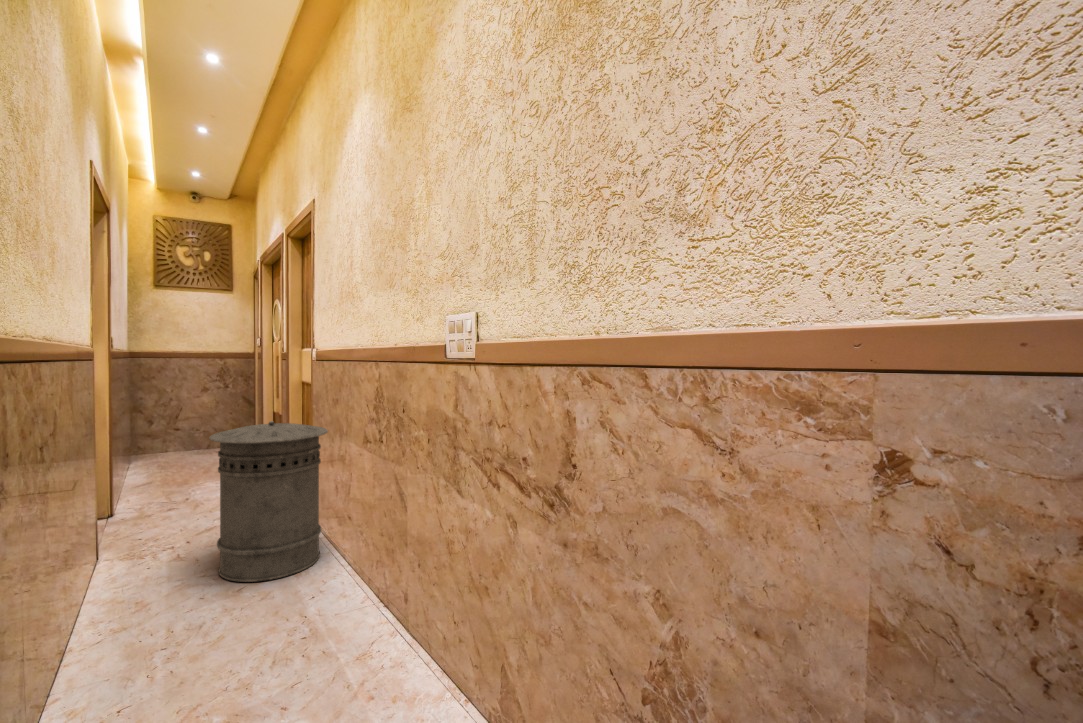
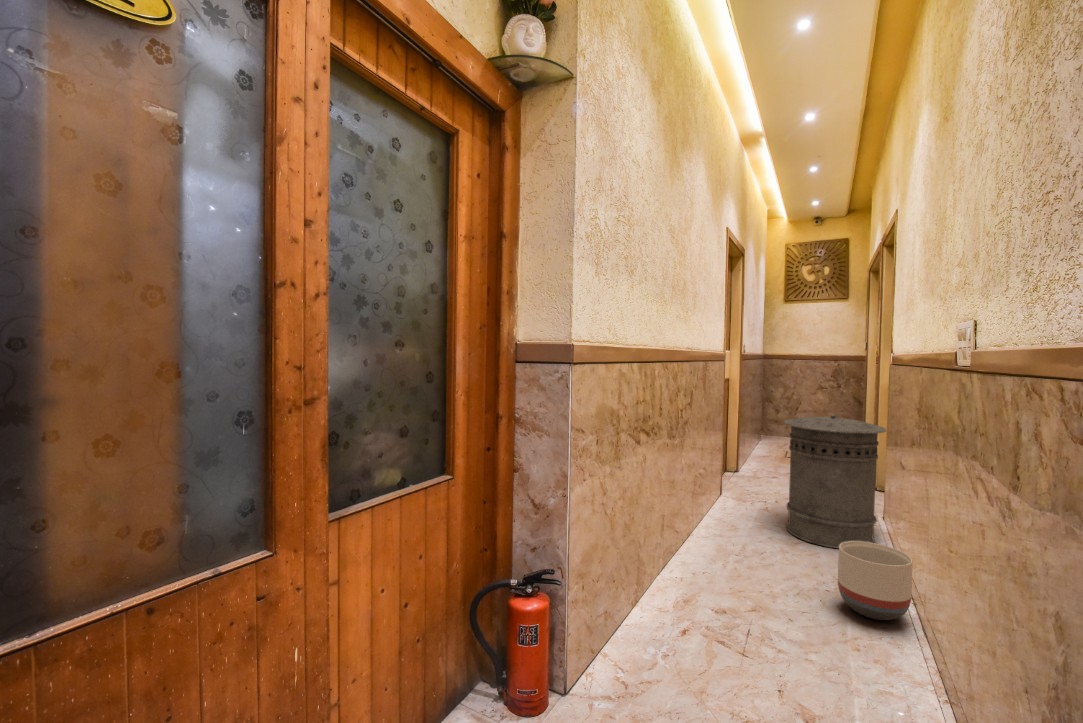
planter: none [323,556,395,645] -> present [838,541,912,620]

